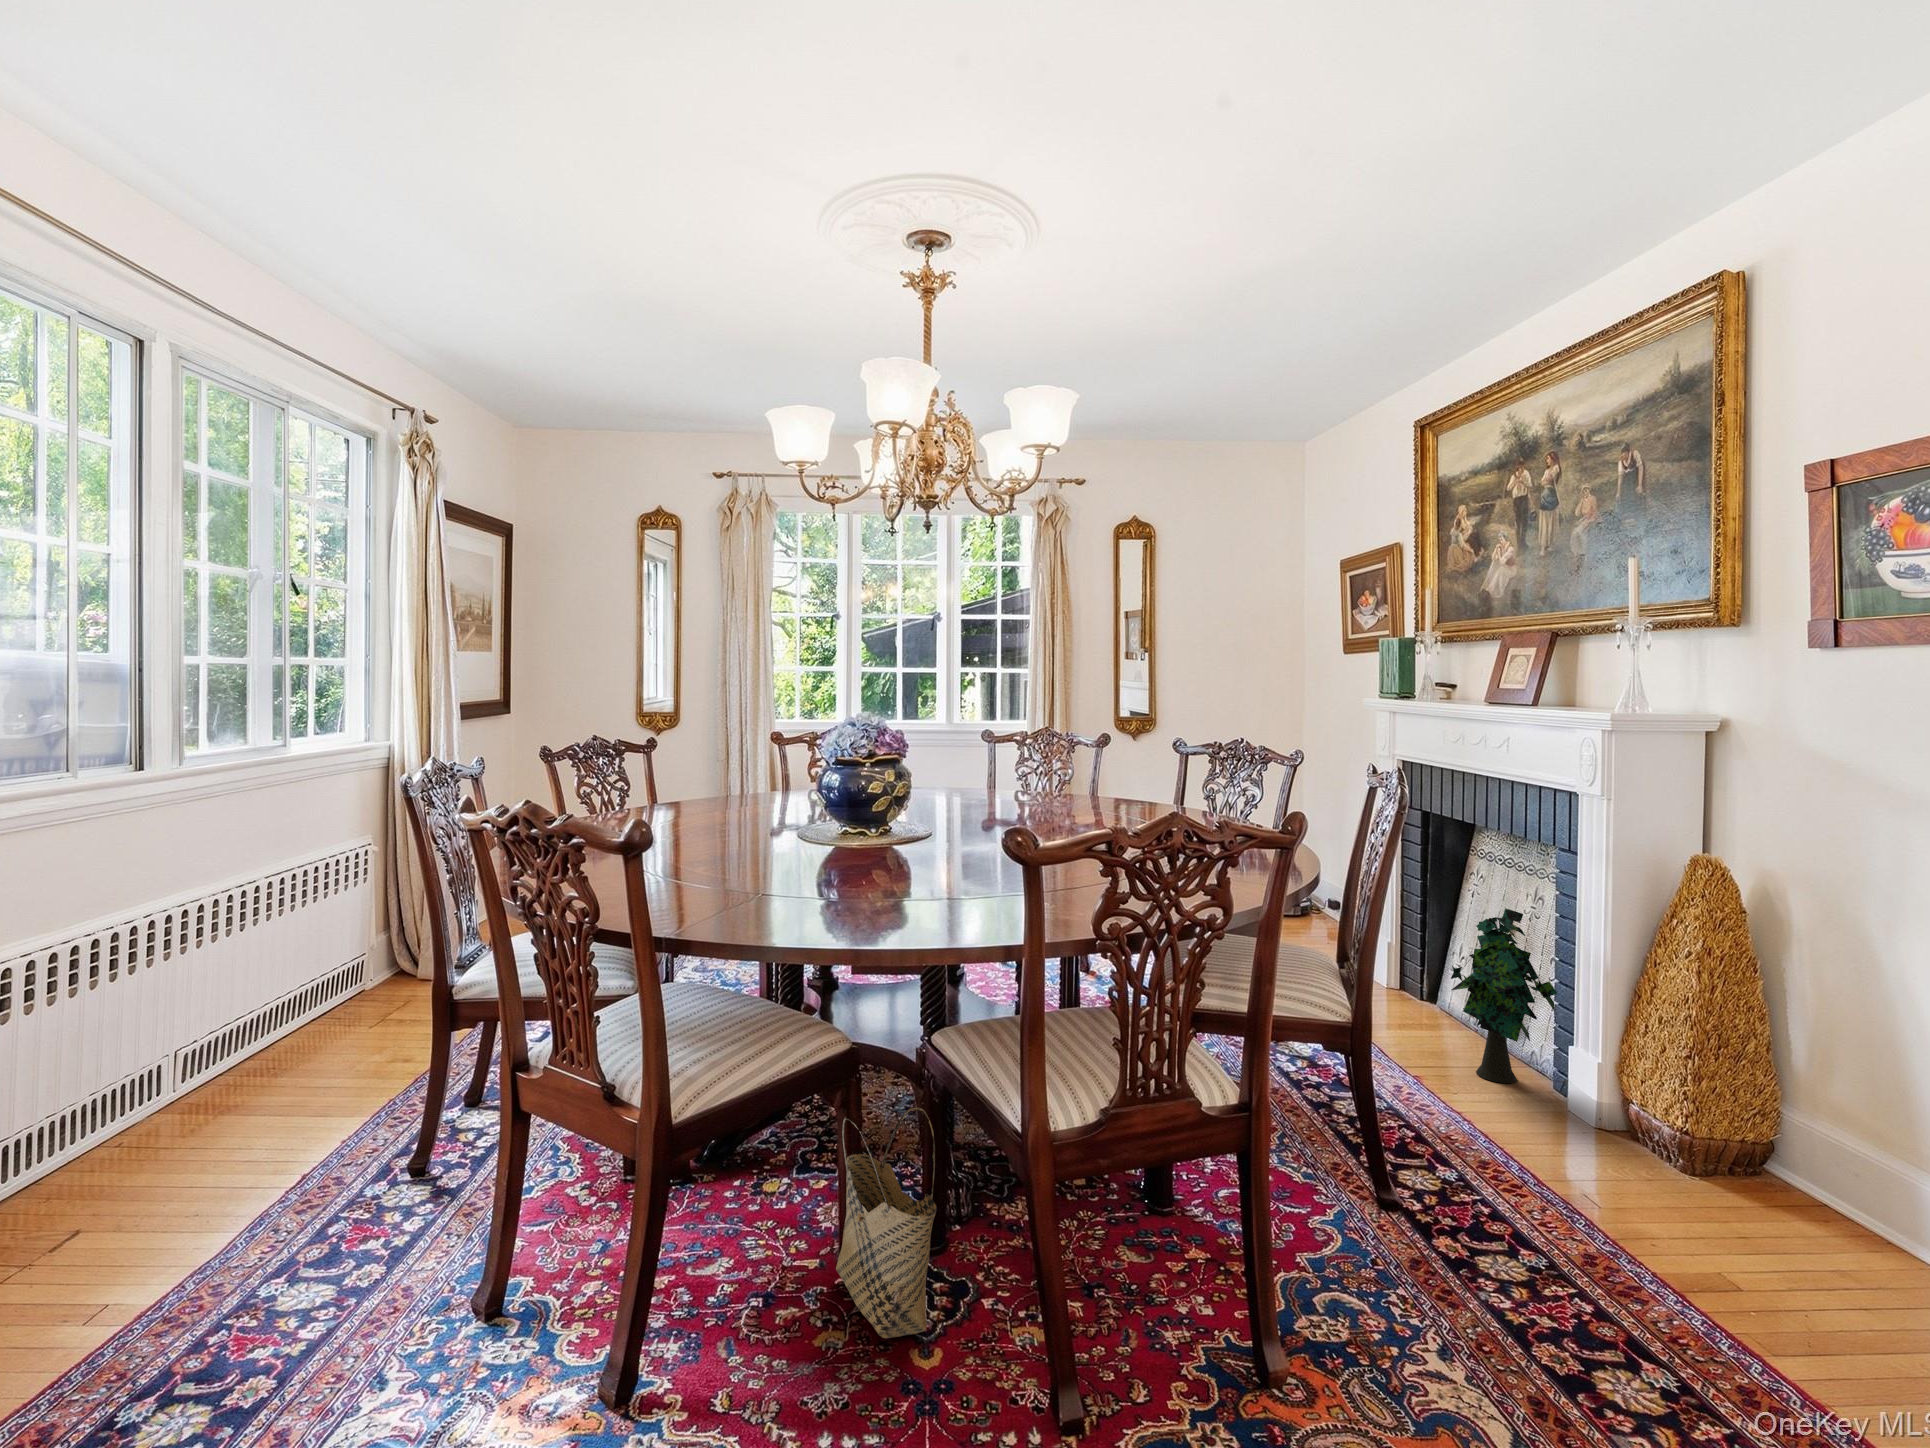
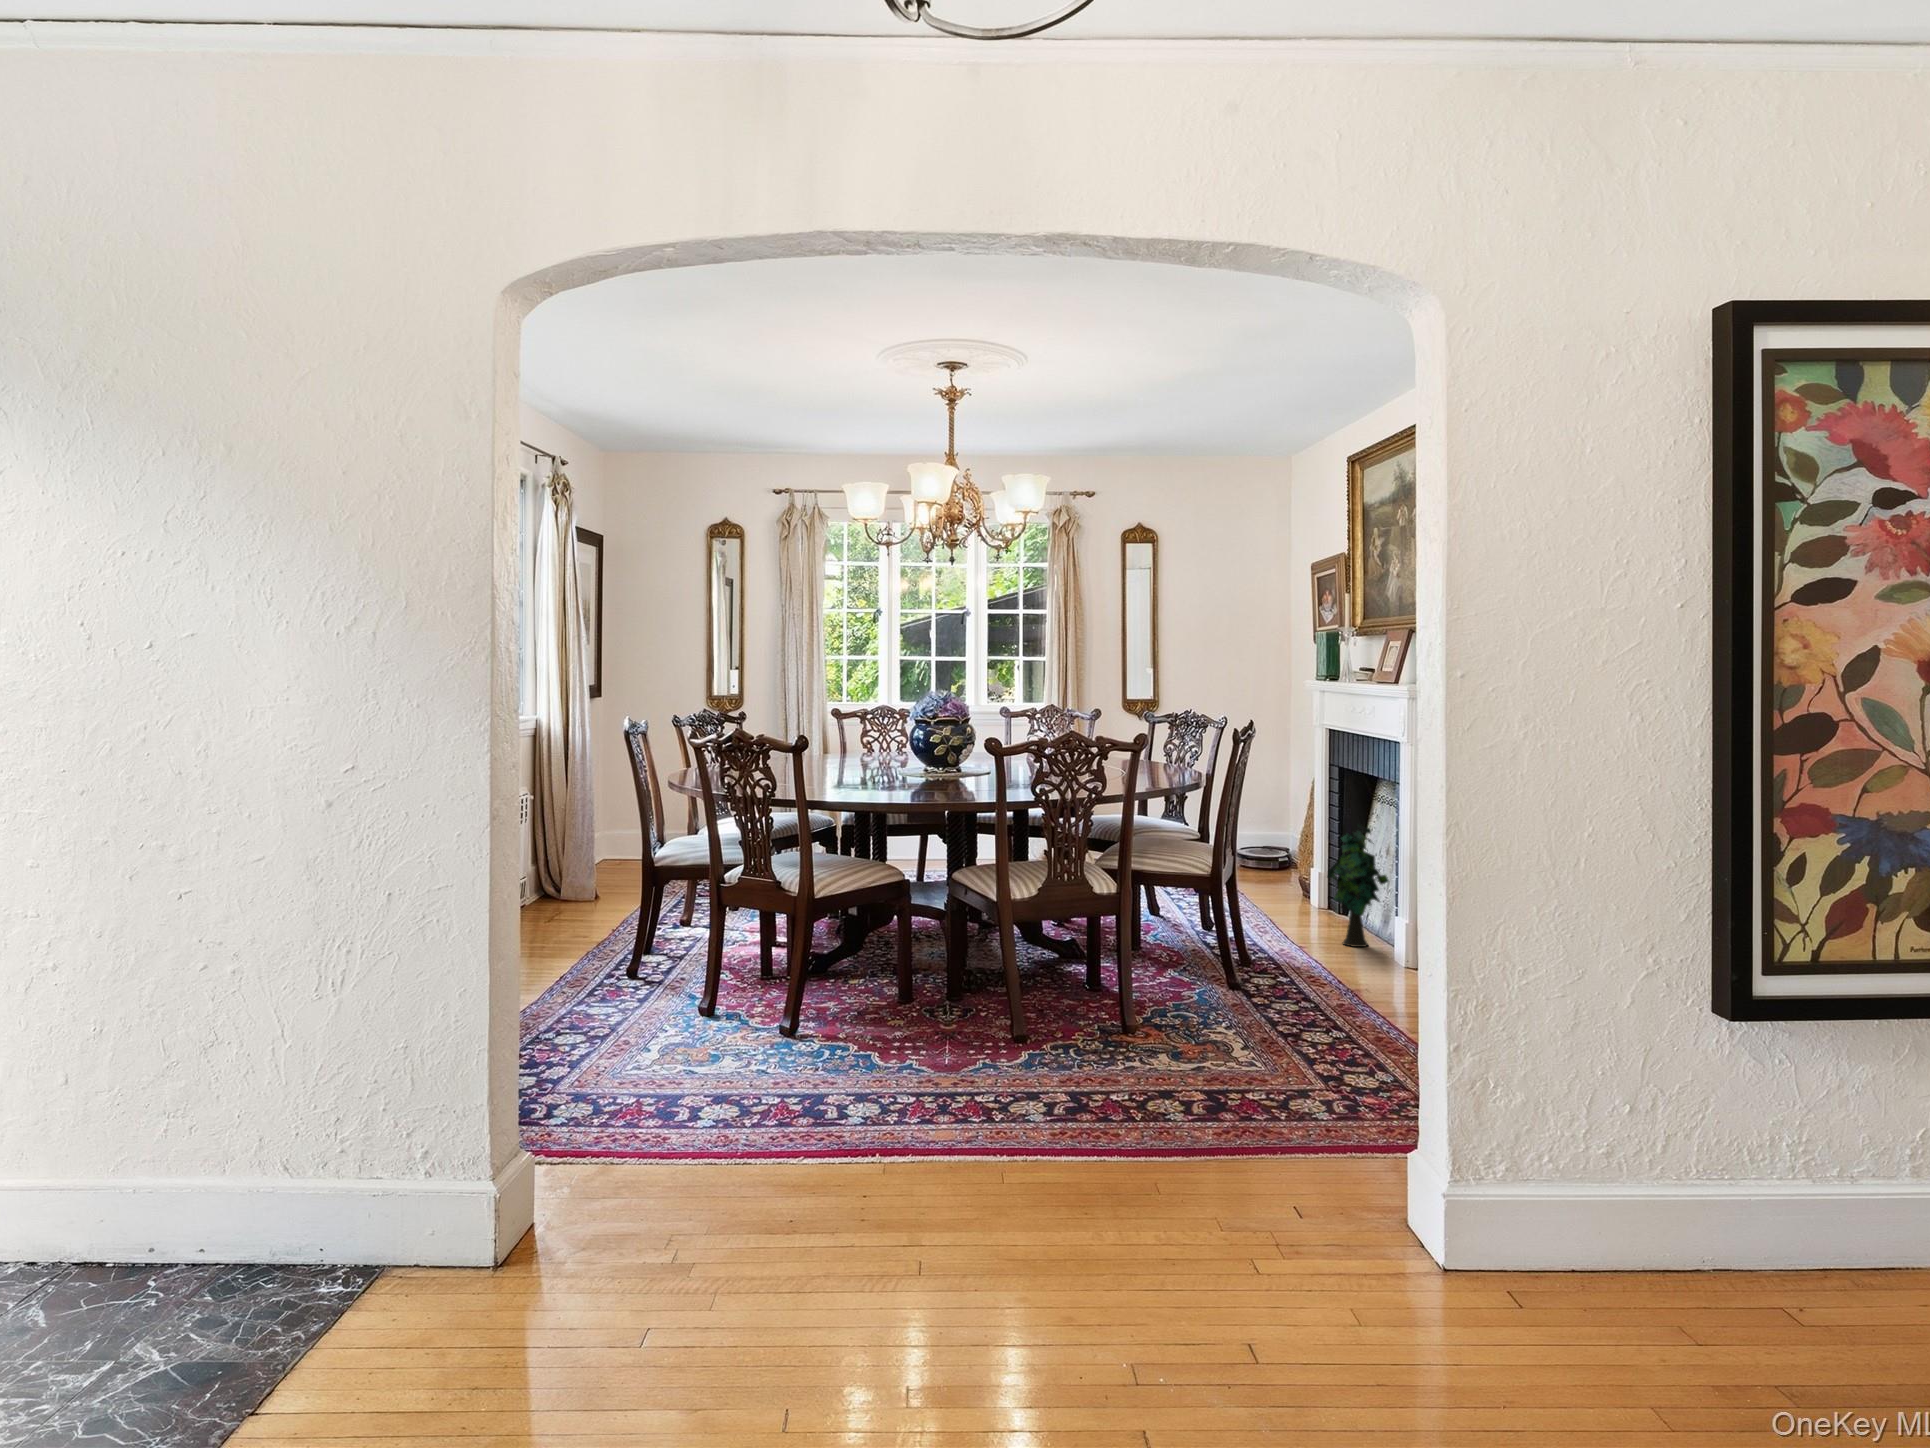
woven basket: present [836,1107,937,1338] -> none [897,907,953,1020]

